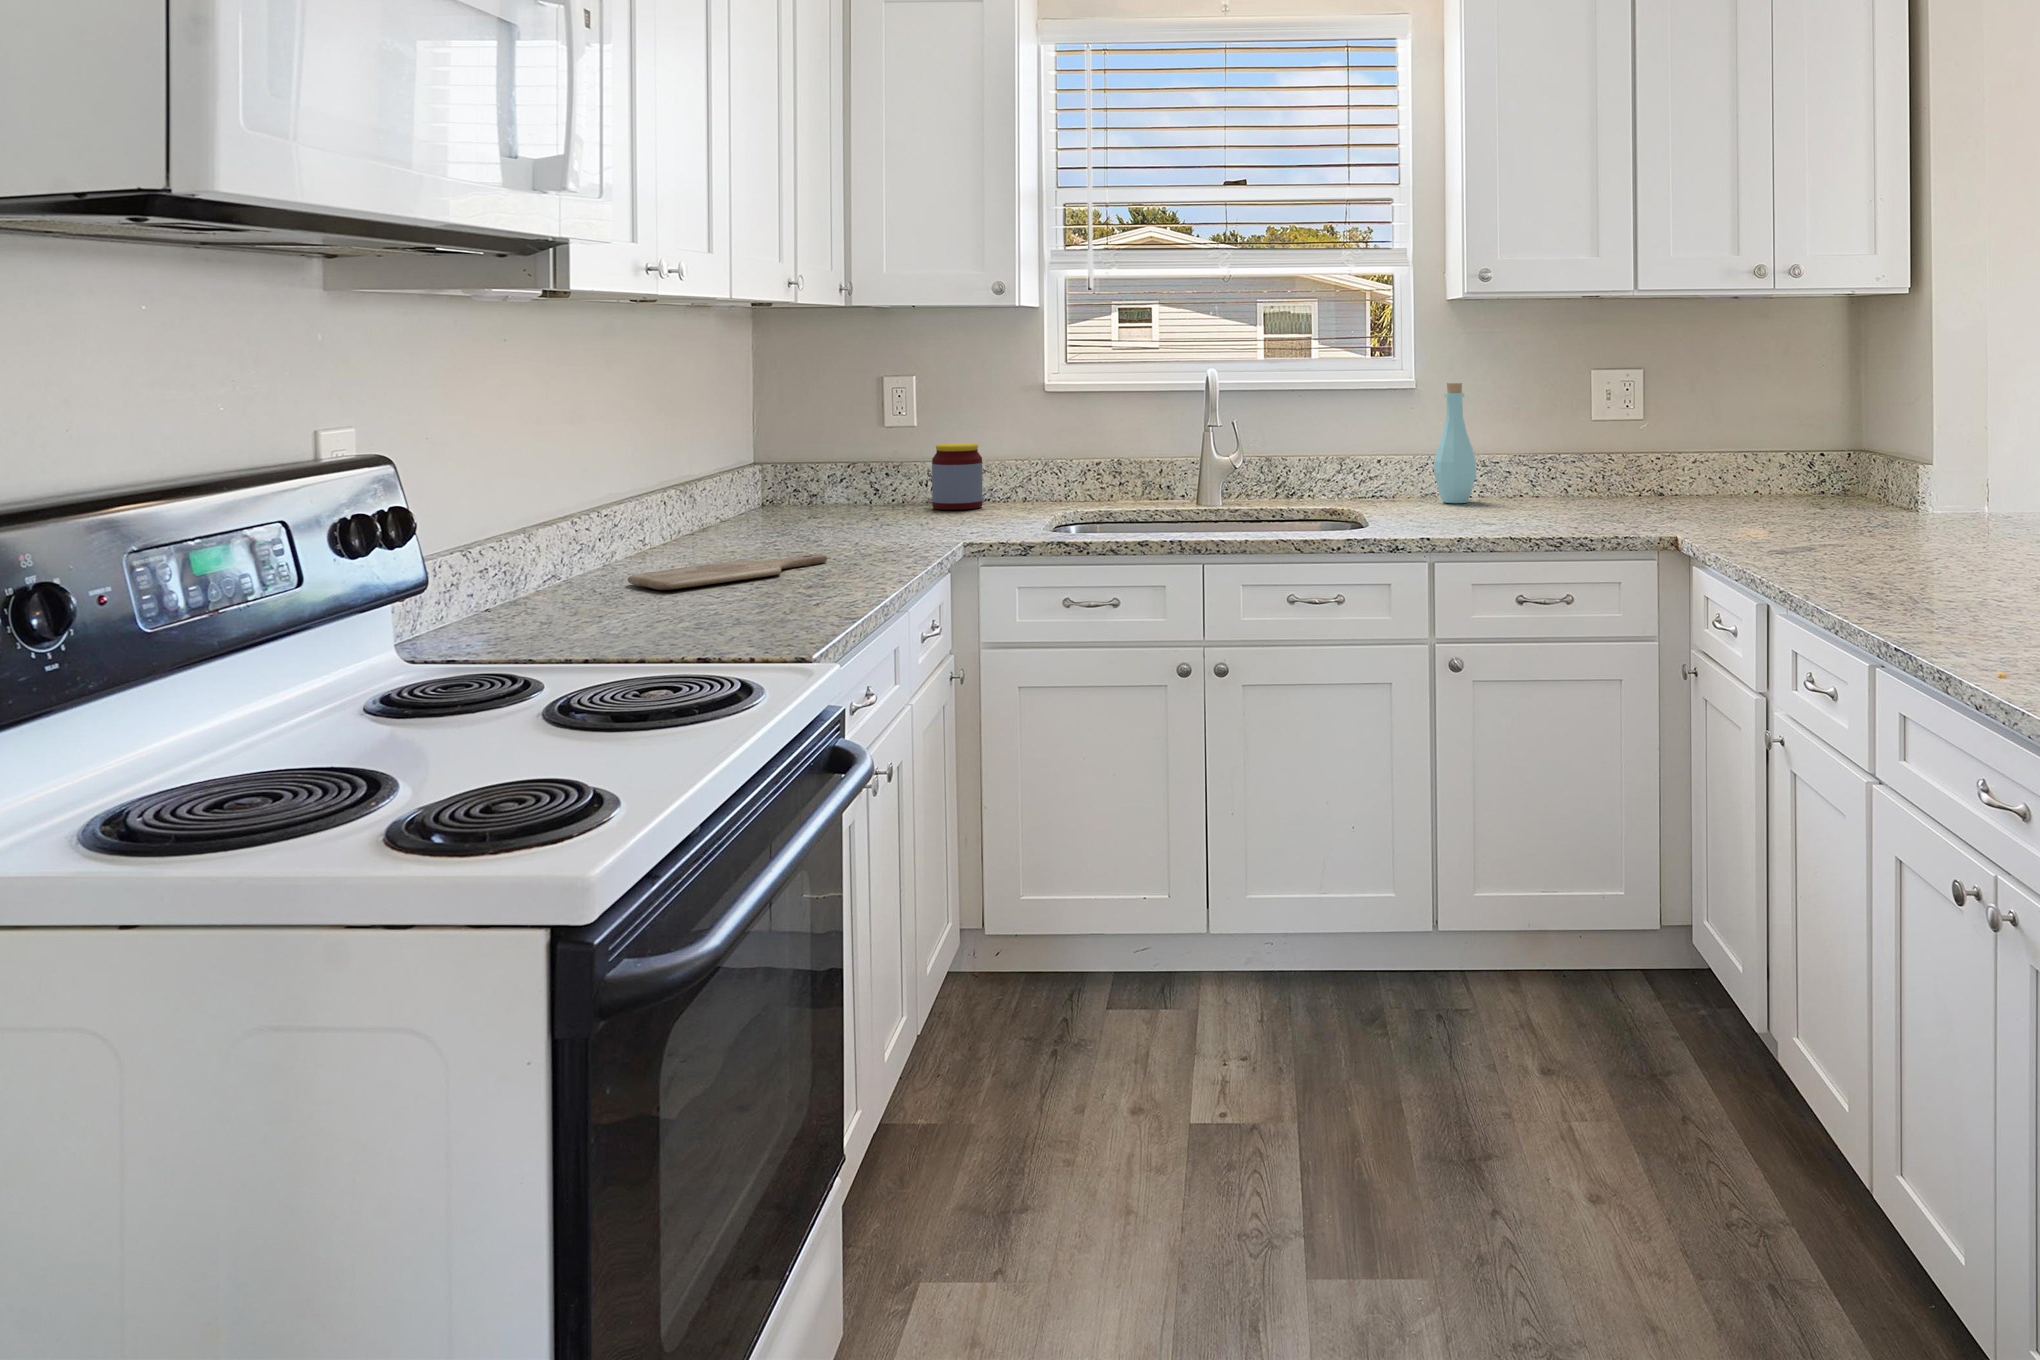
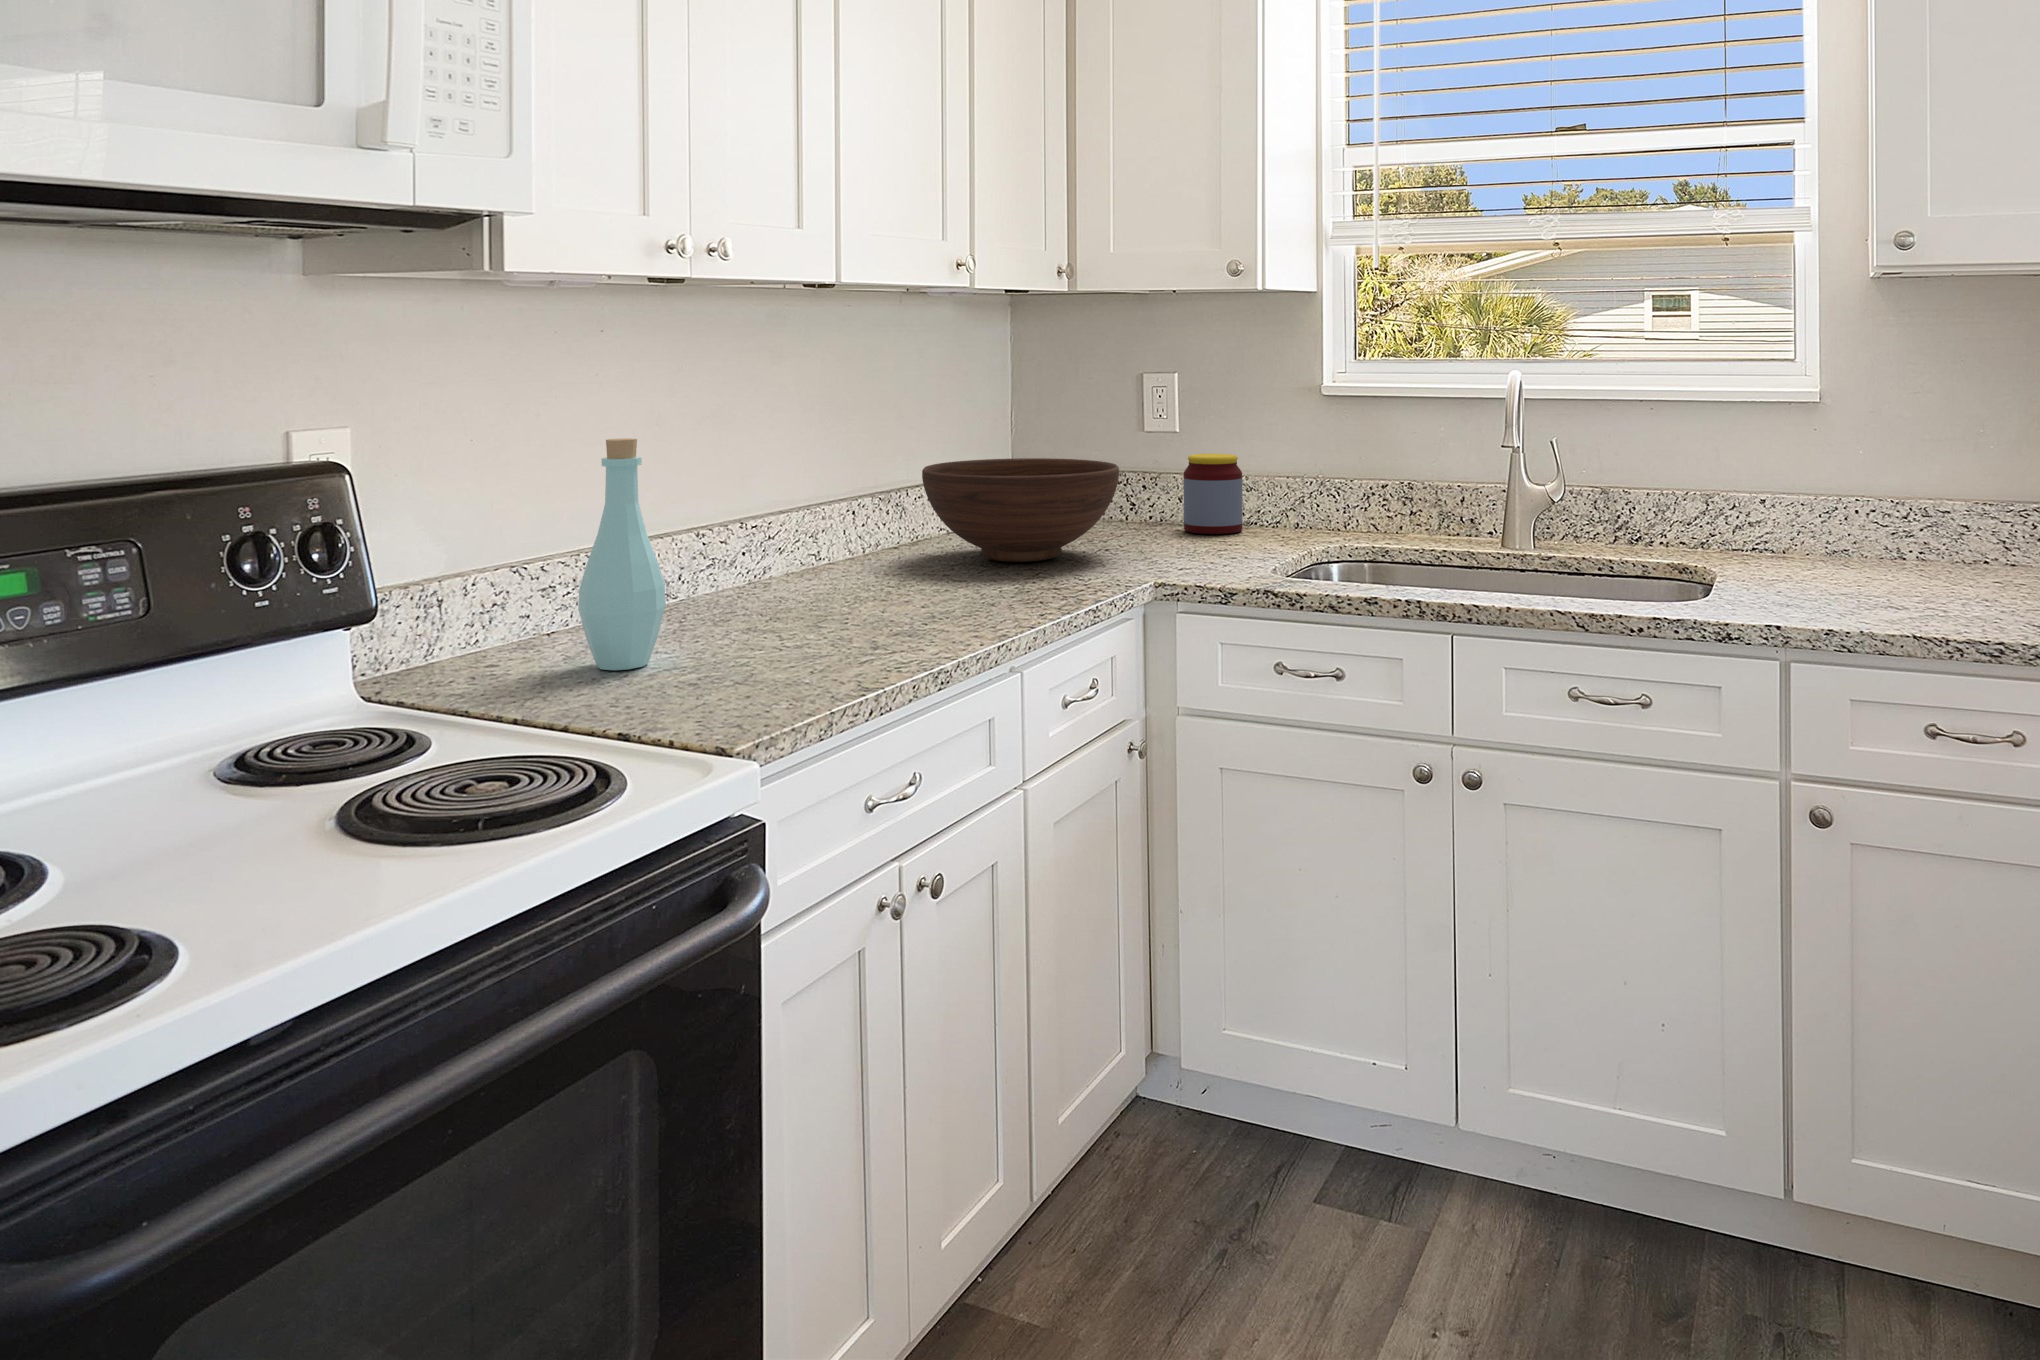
bottle: present [1434,383,1477,503] -> present [578,438,666,670]
fruit bowl: none [733,450,908,537] -> present [922,458,1119,562]
cutting board: present [627,554,827,590] -> none [735,587,974,622]

